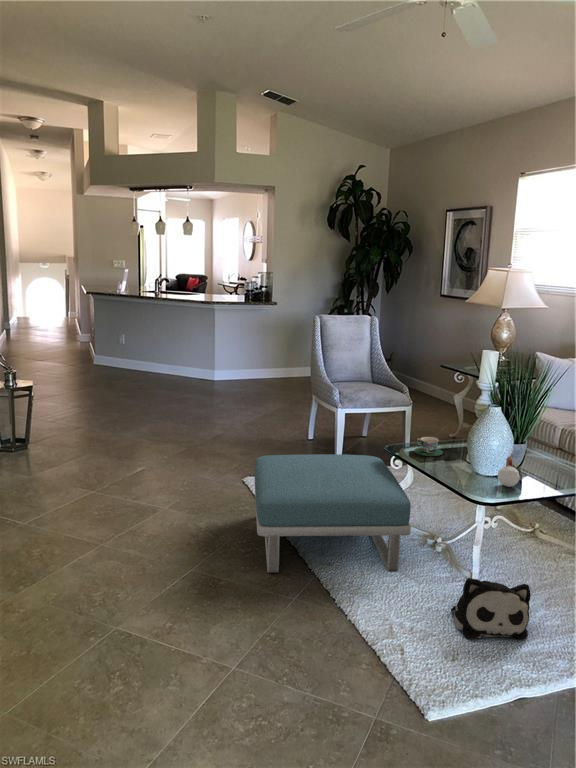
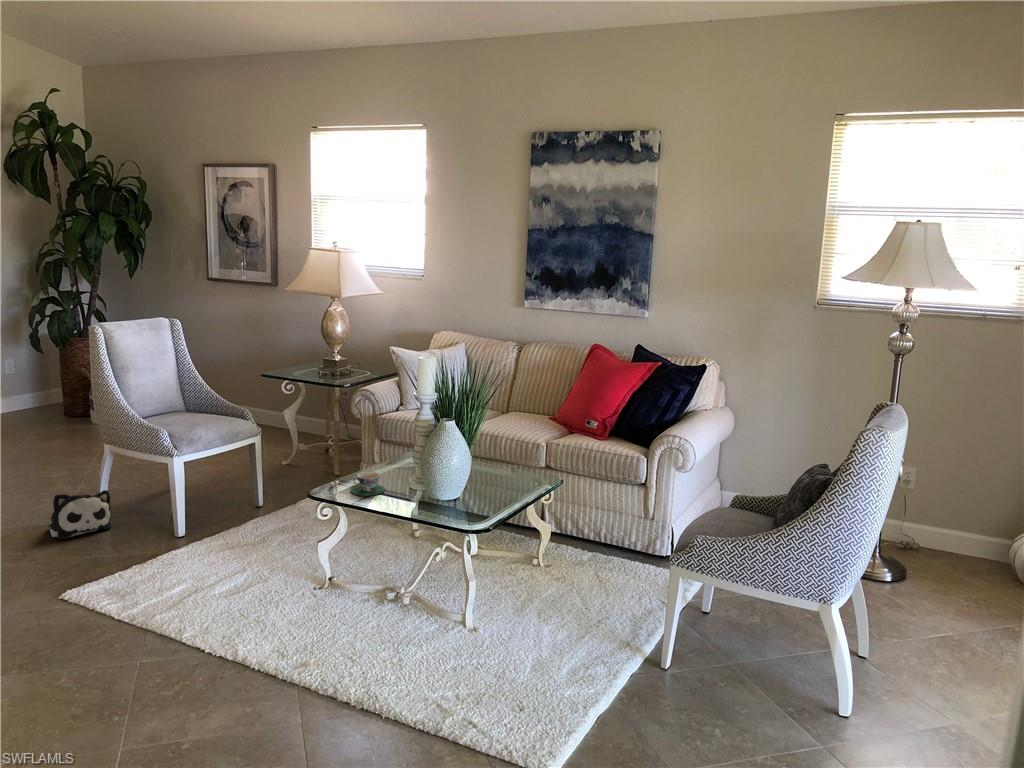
candle: present [498,453,520,487] -> none [474,469,497,510]
footstool: present [255,454,411,573] -> none [130,511,393,707]
plush toy: present [451,578,531,639] -> present [48,490,112,539]

